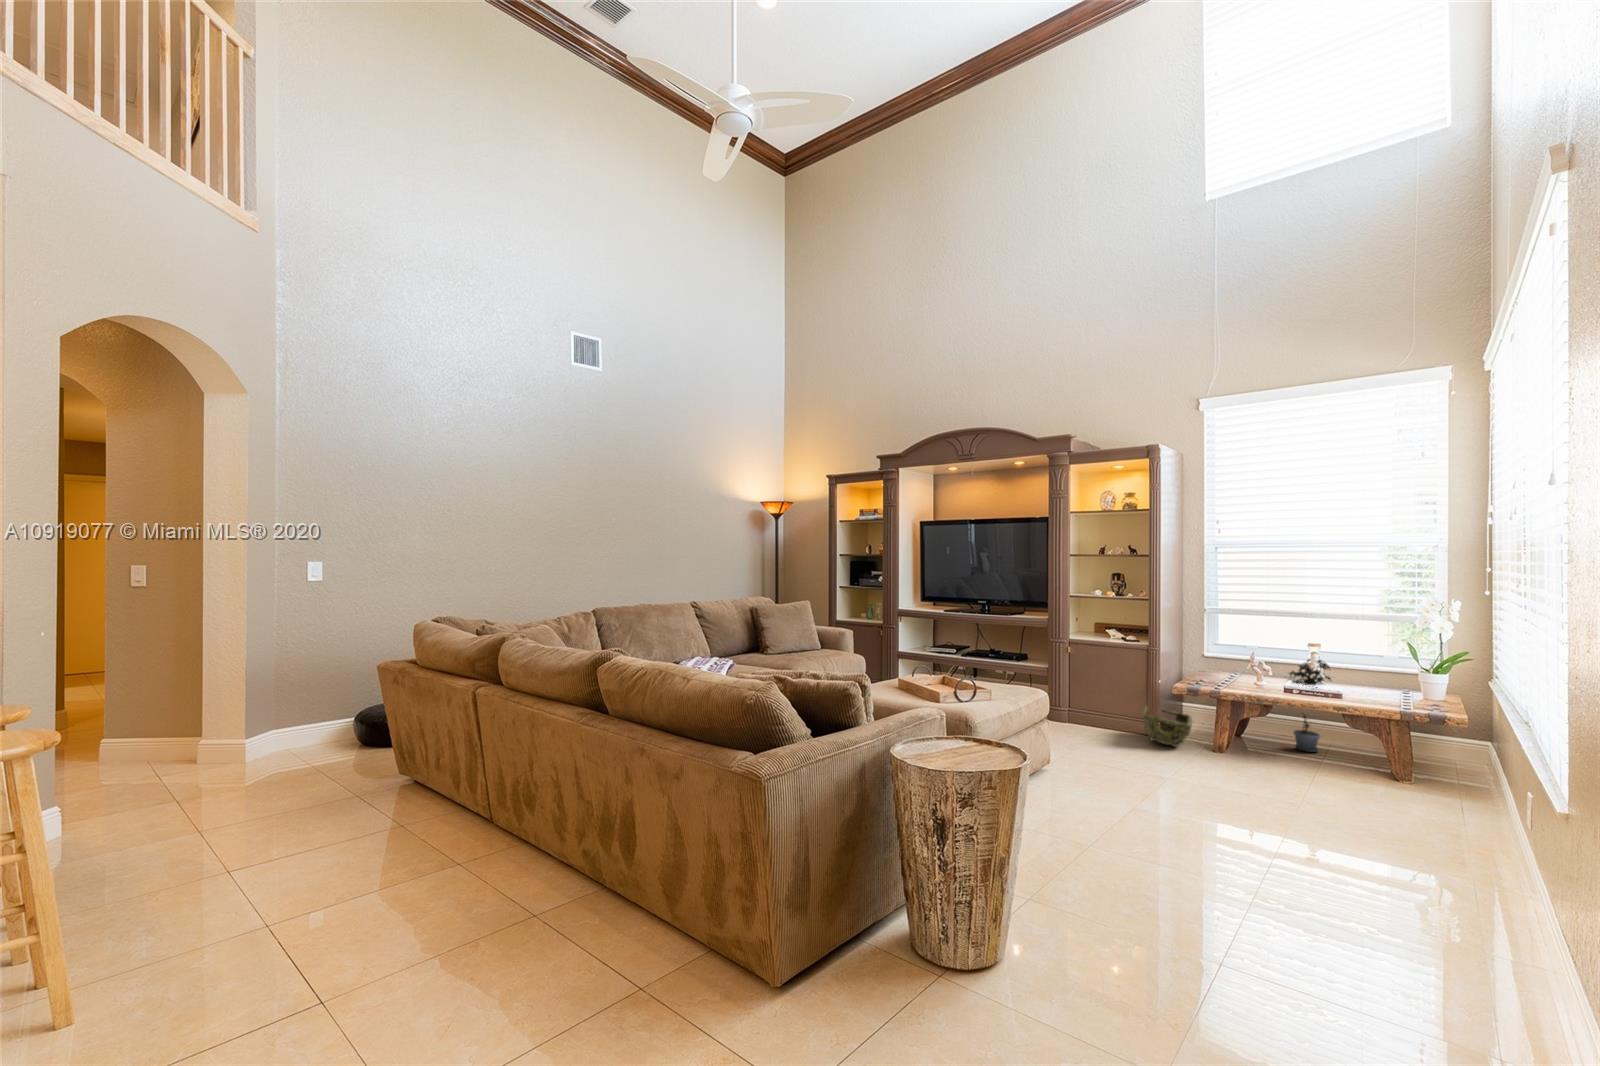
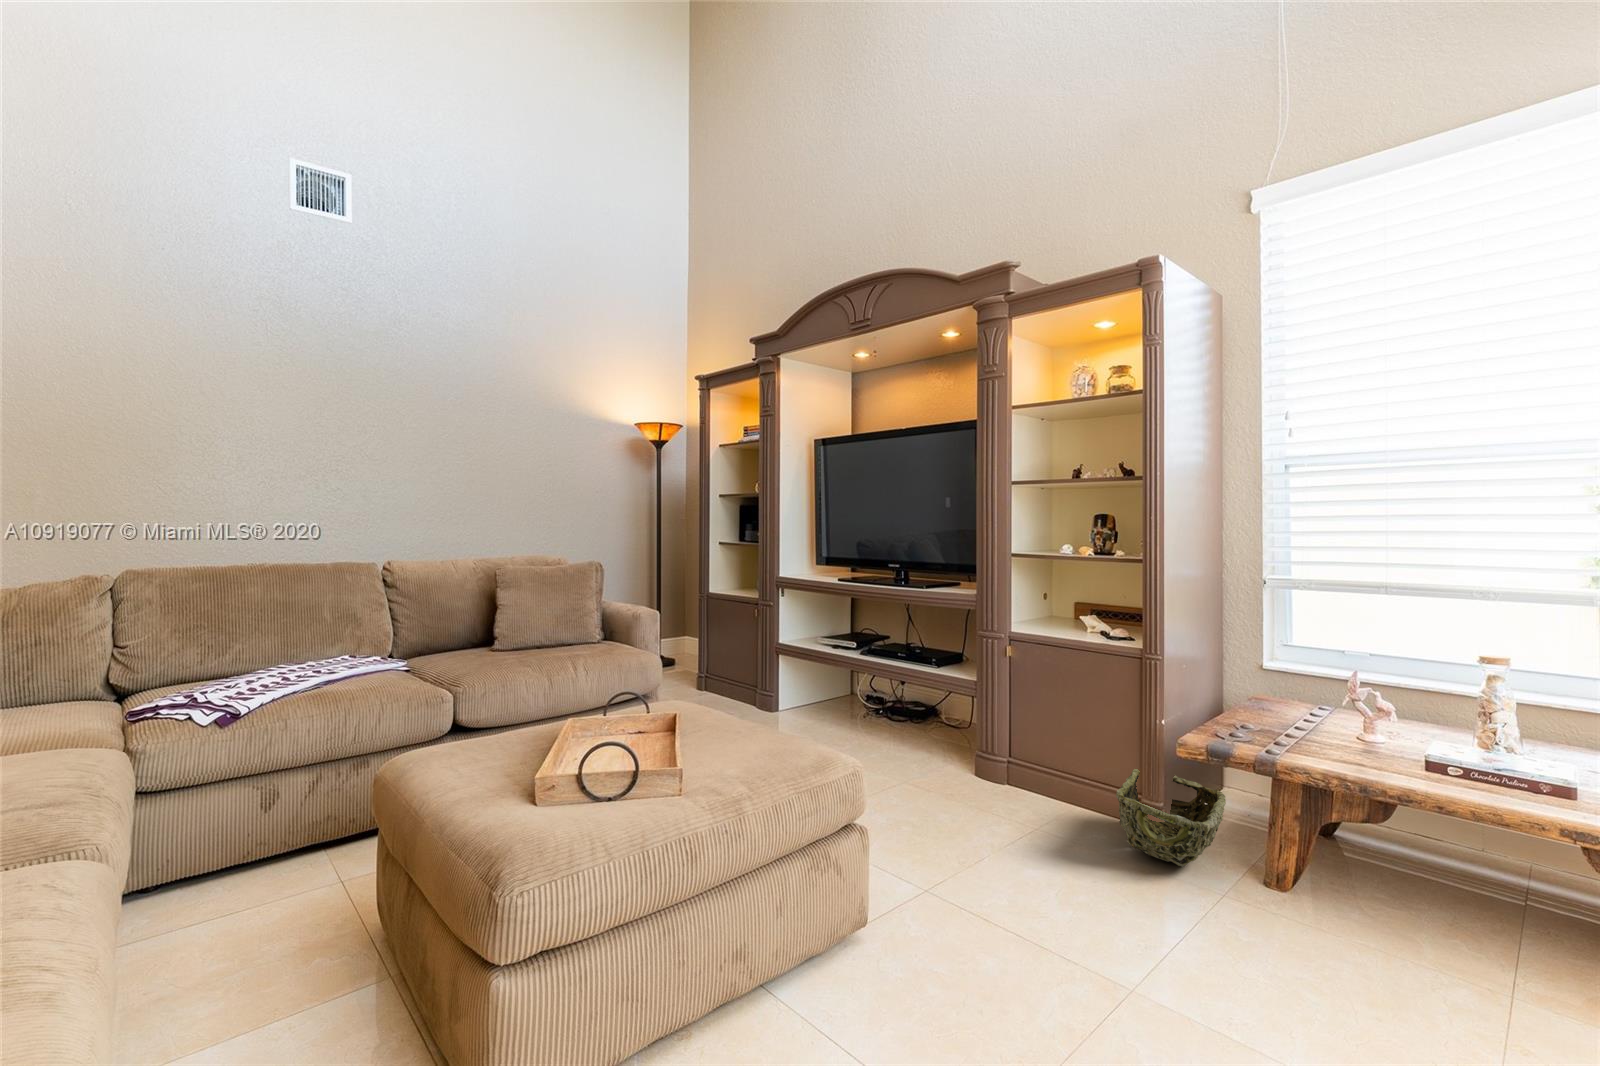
potted plant: present [1287,659,1330,752] -> none [1425,685,1551,897]

